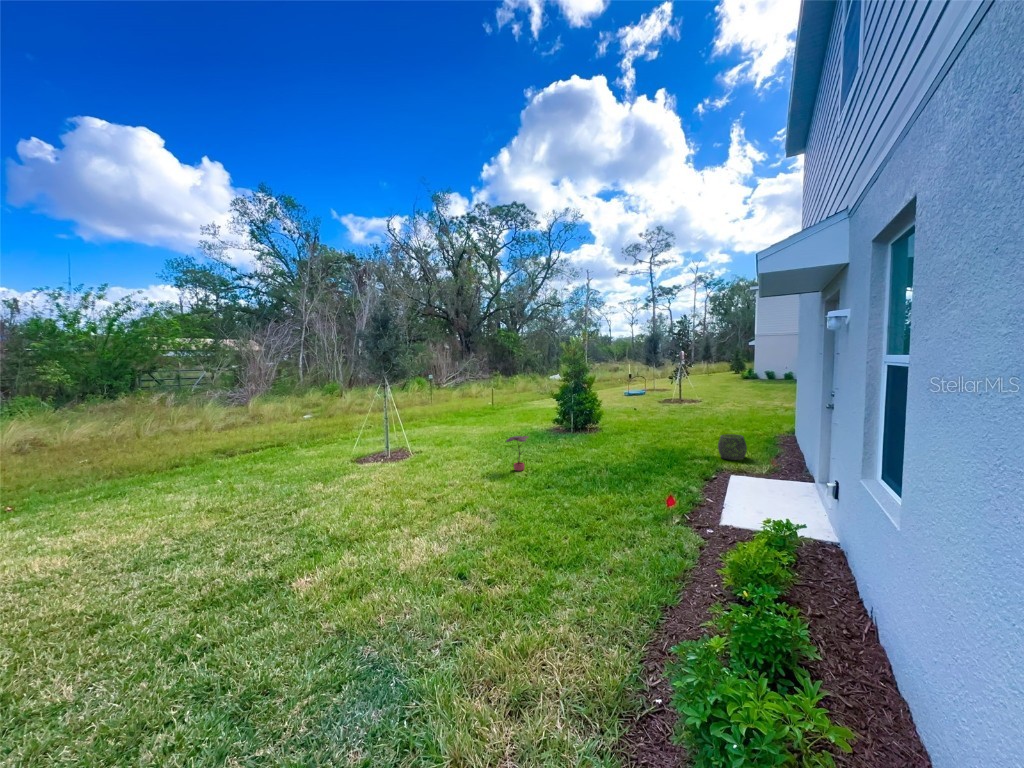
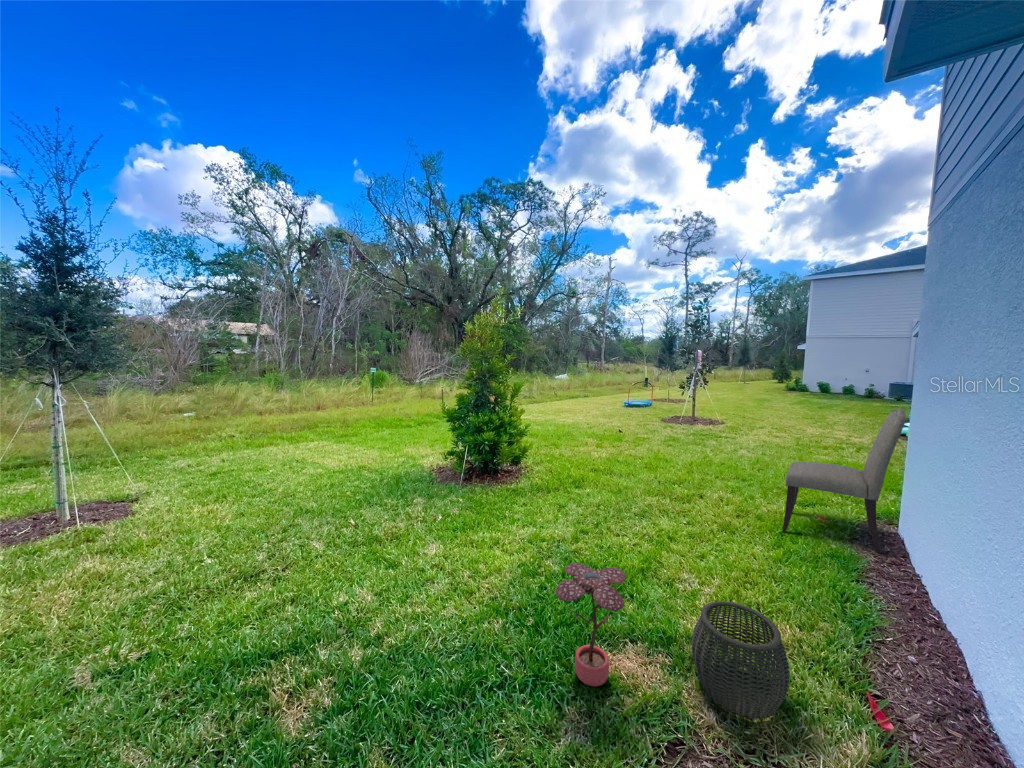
chair: none [744,374,788,435] -> present [782,409,907,553]
potted plant: present [506,436,528,471] -> present [556,563,626,686]

